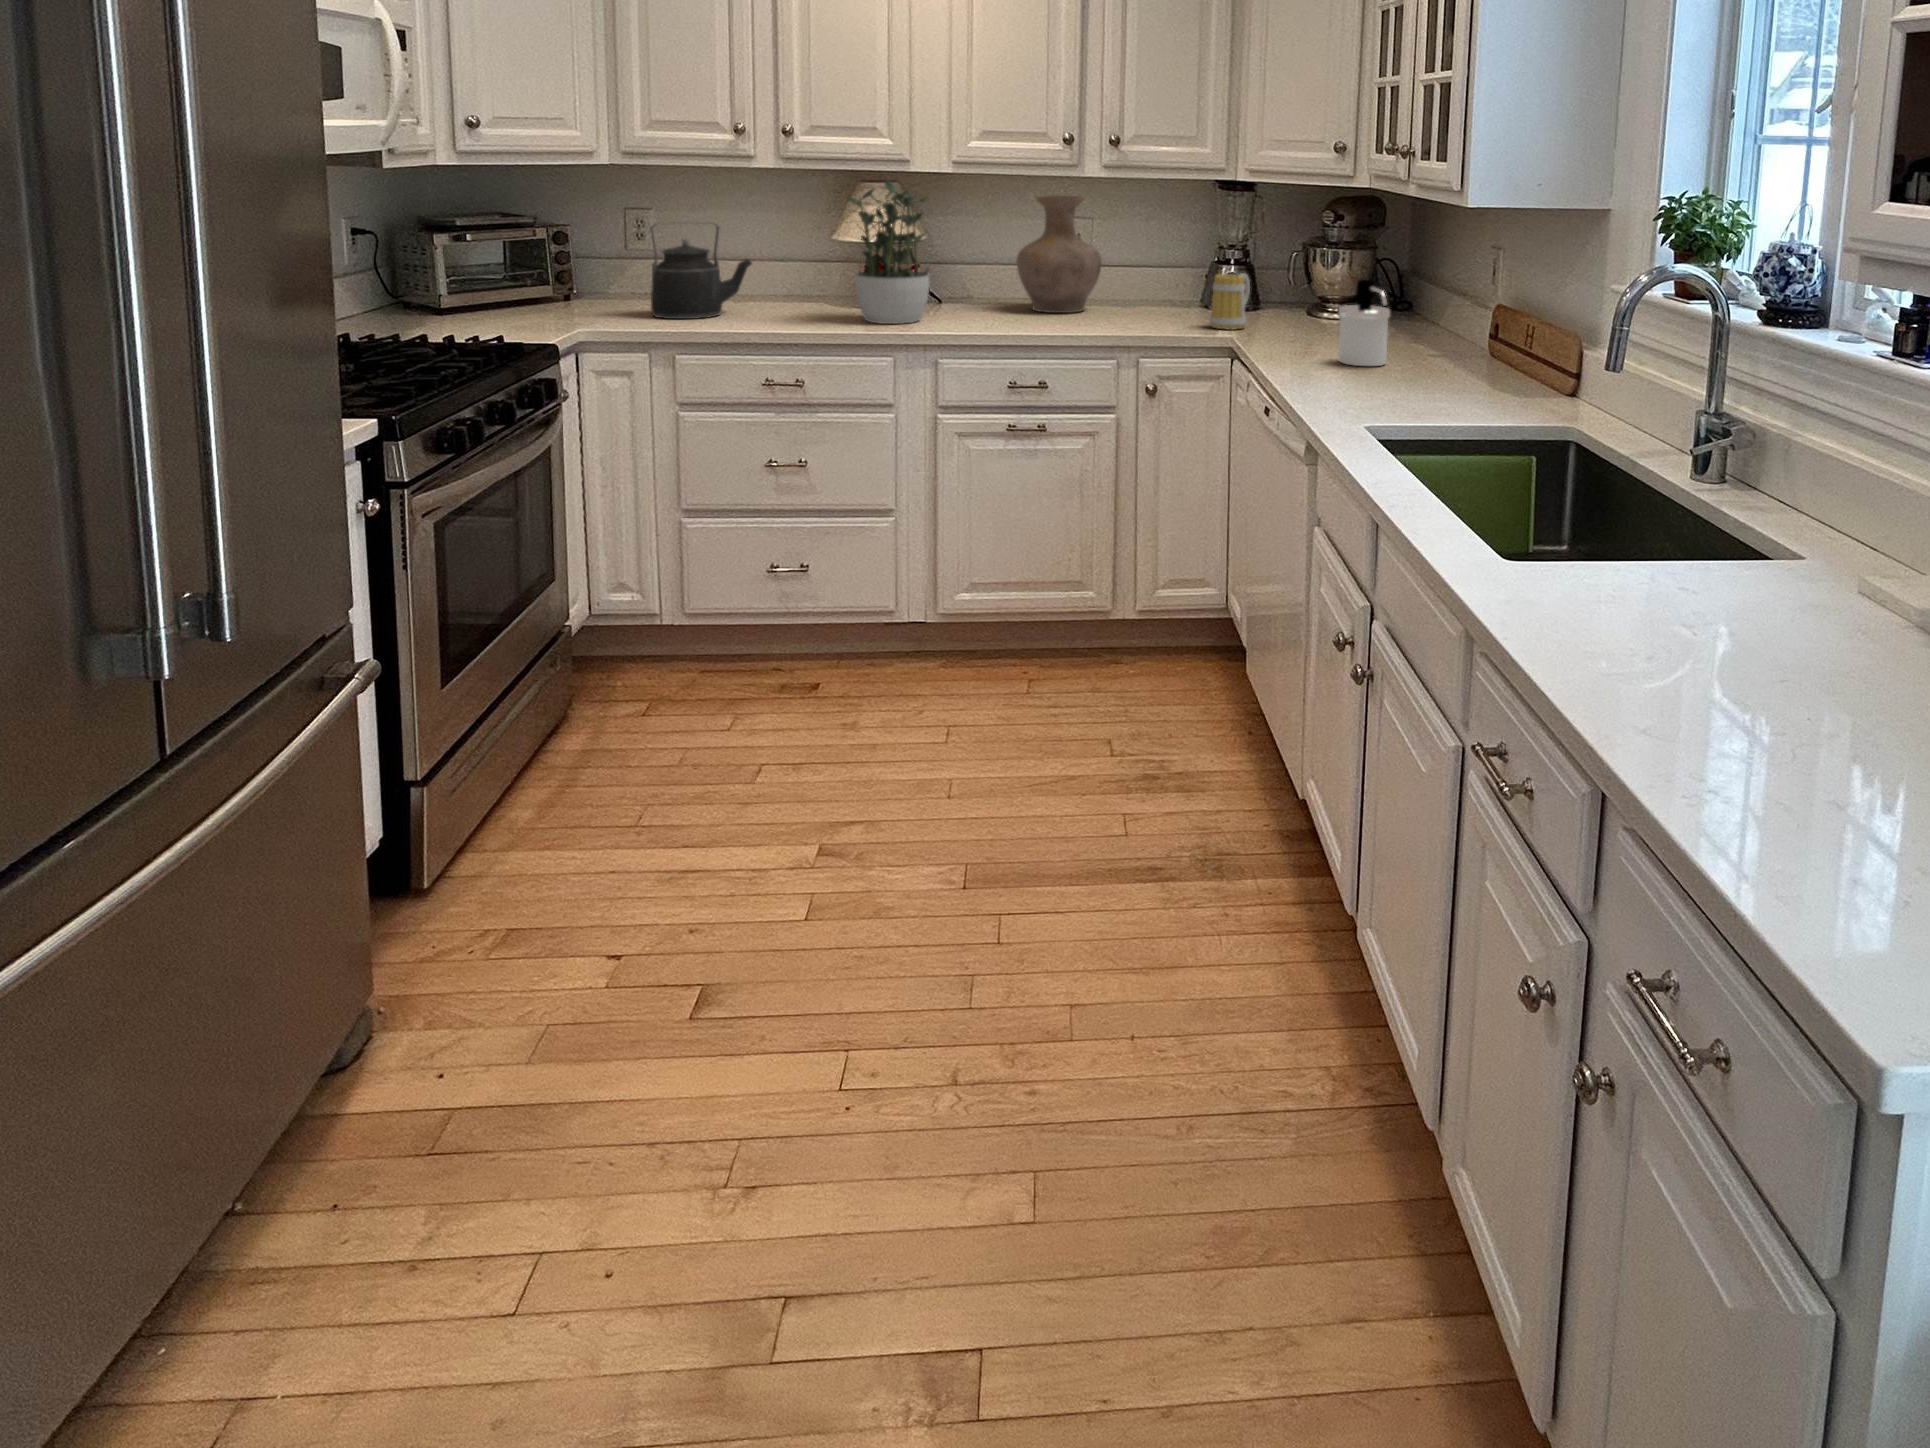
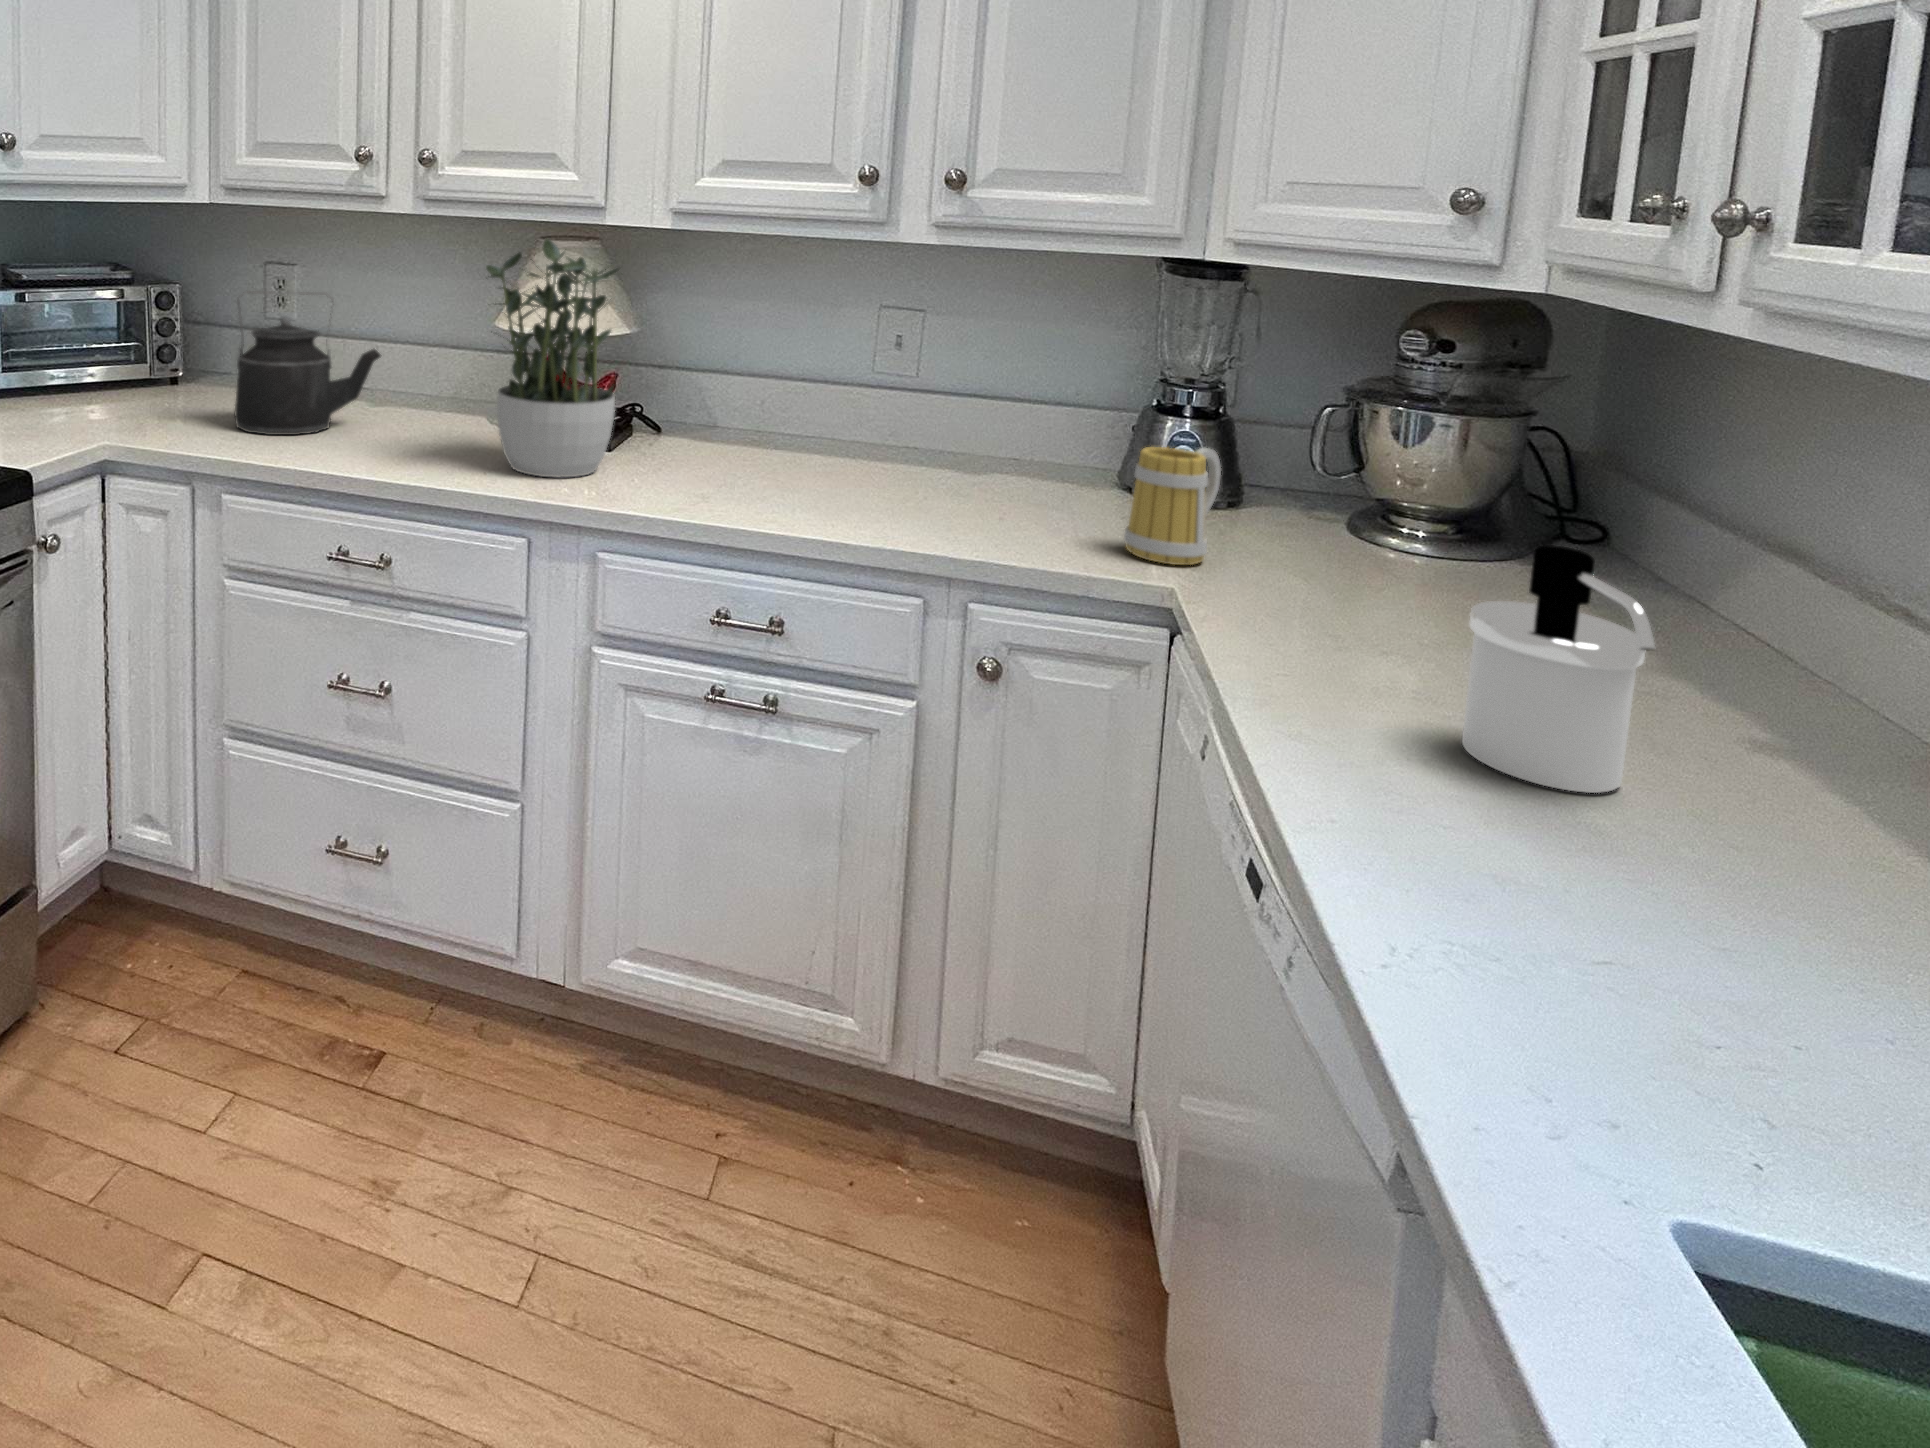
vase: present [1016,195,1102,313] -> none [780,272,930,478]

